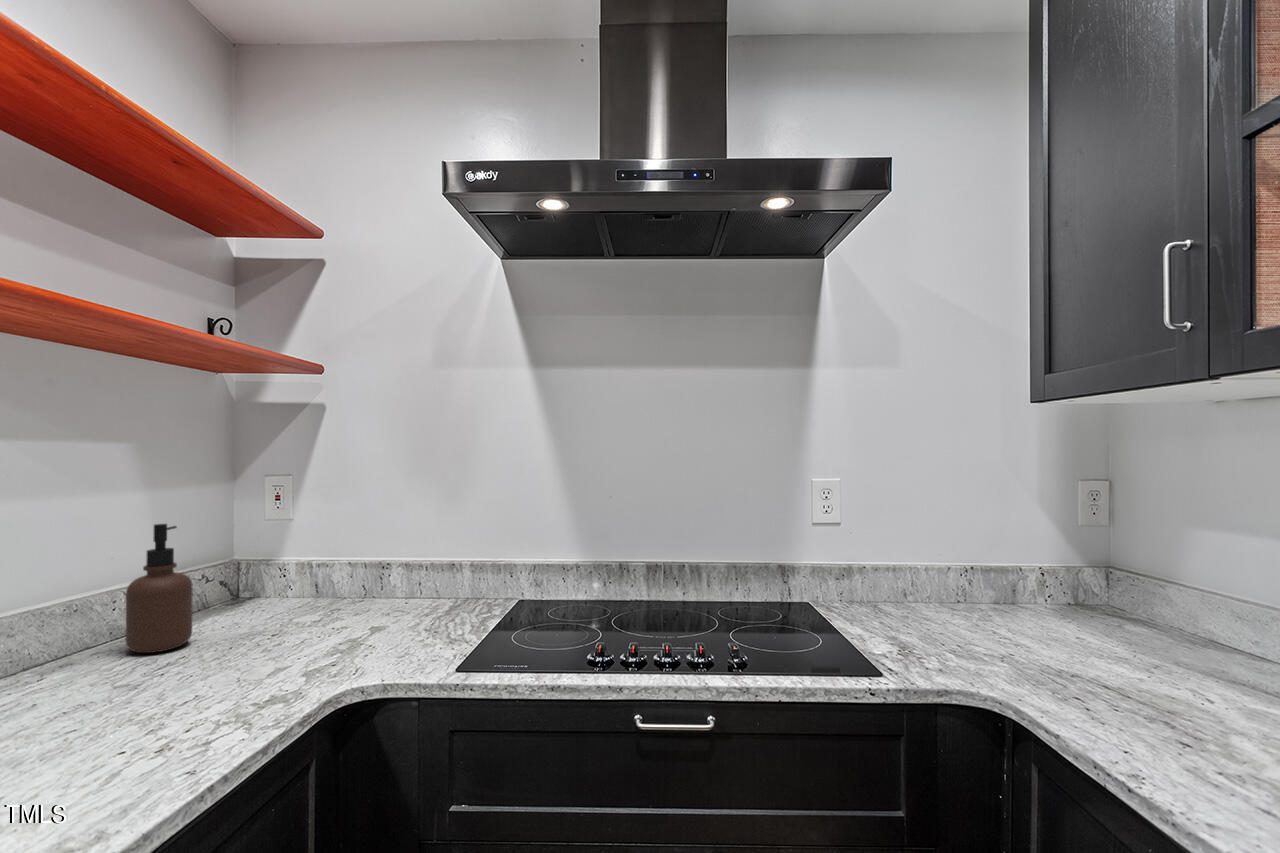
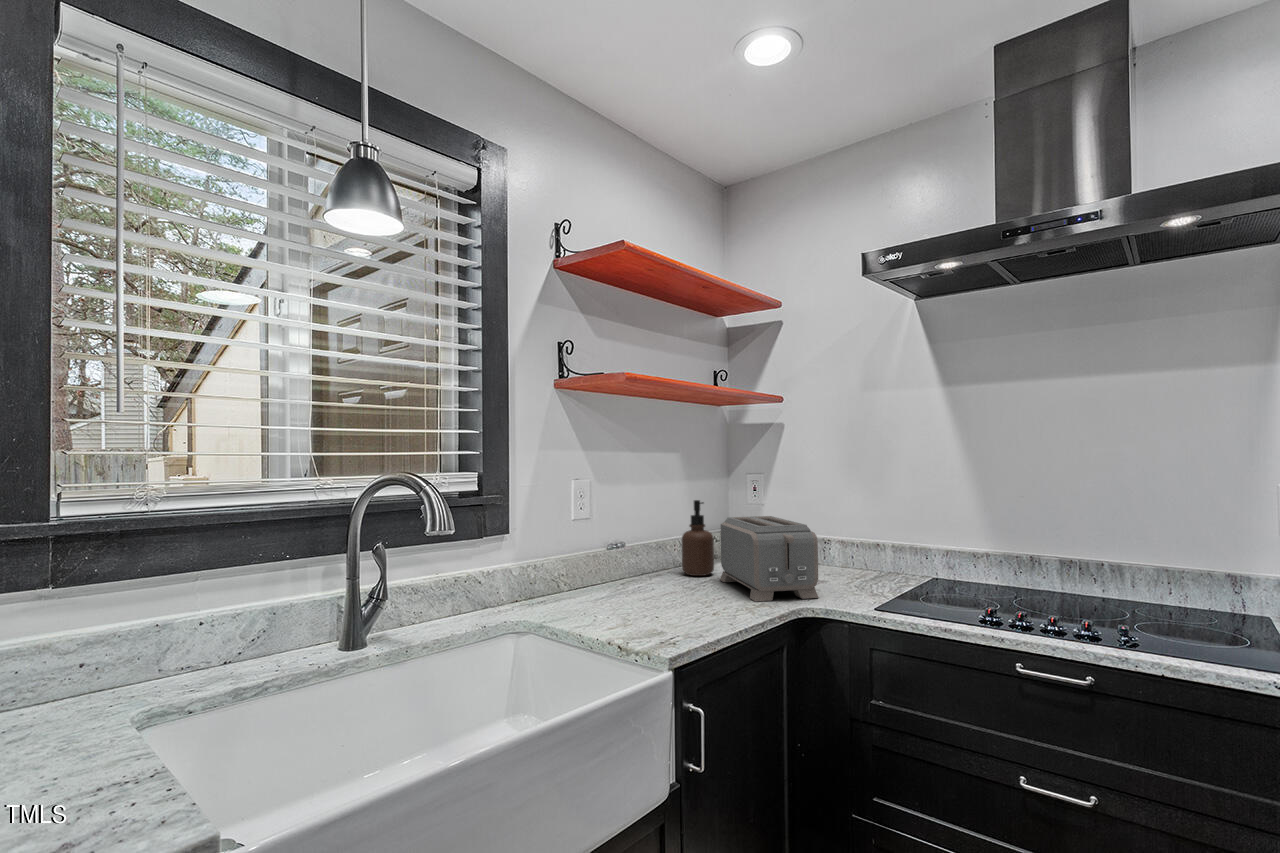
toaster: none [200,541,370,694] -> present [720,516,819,602]

